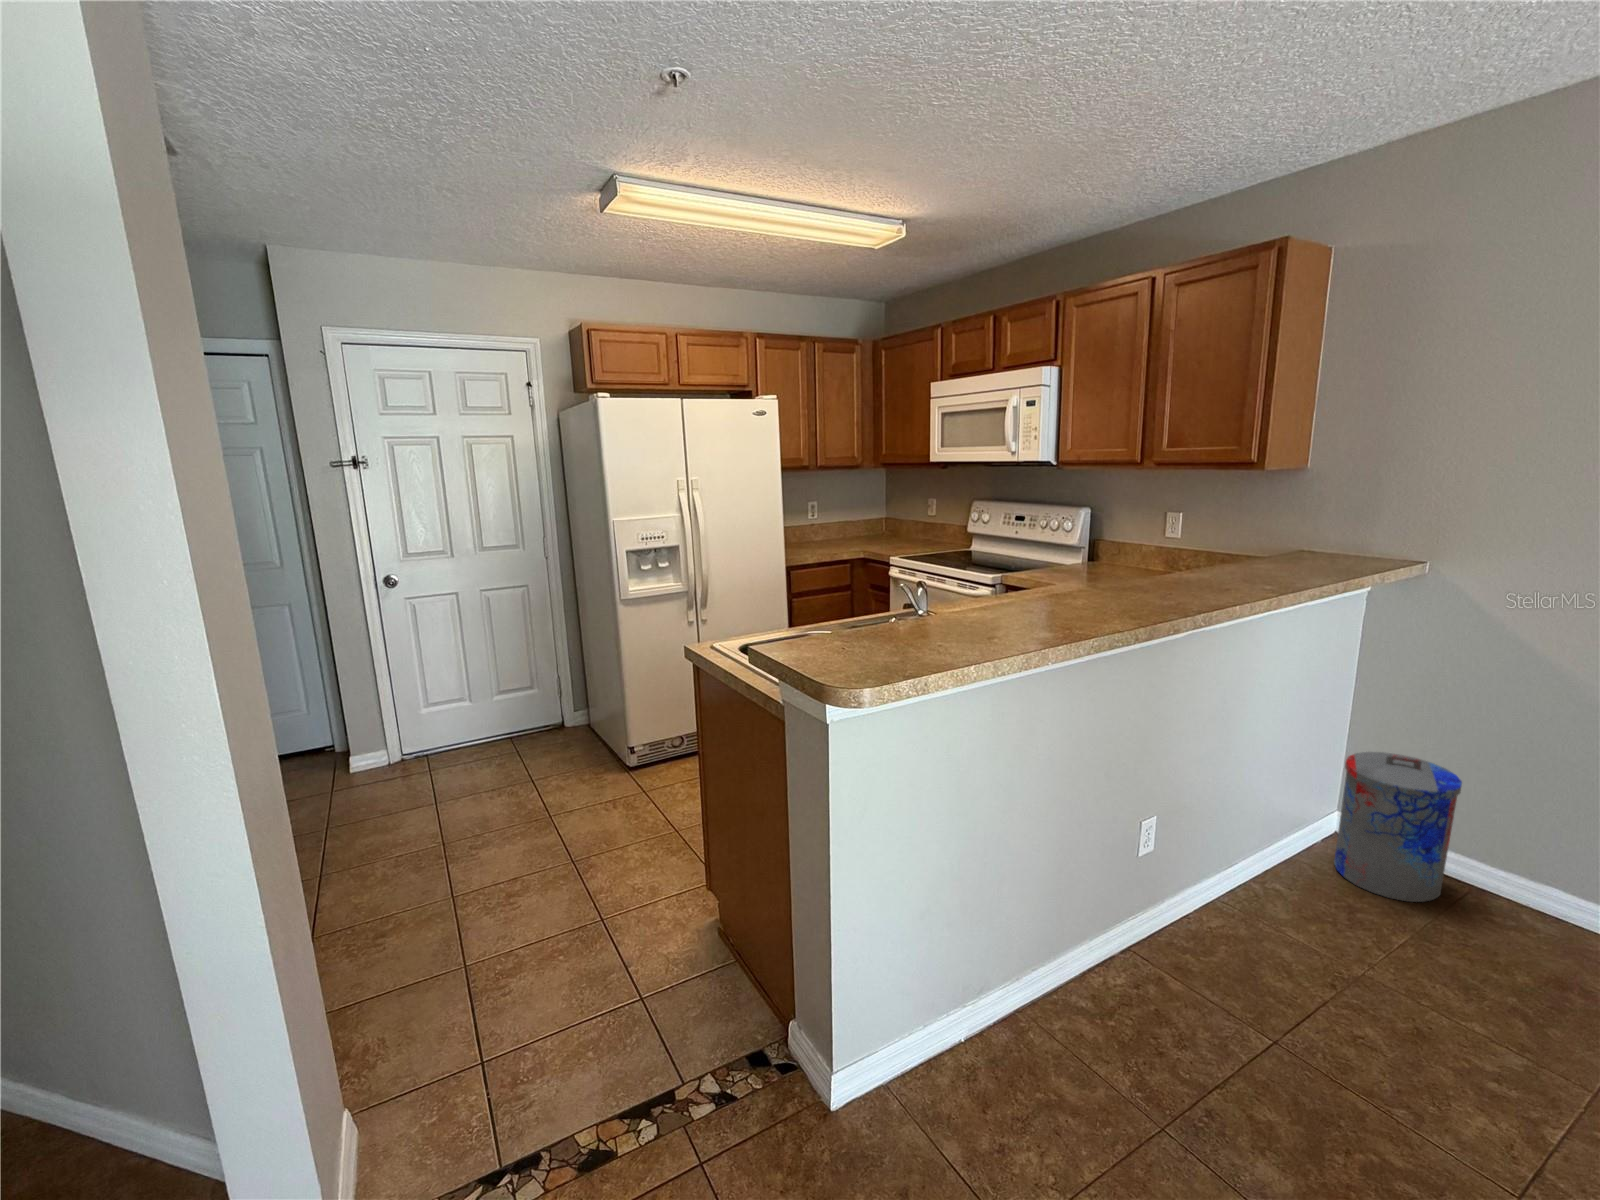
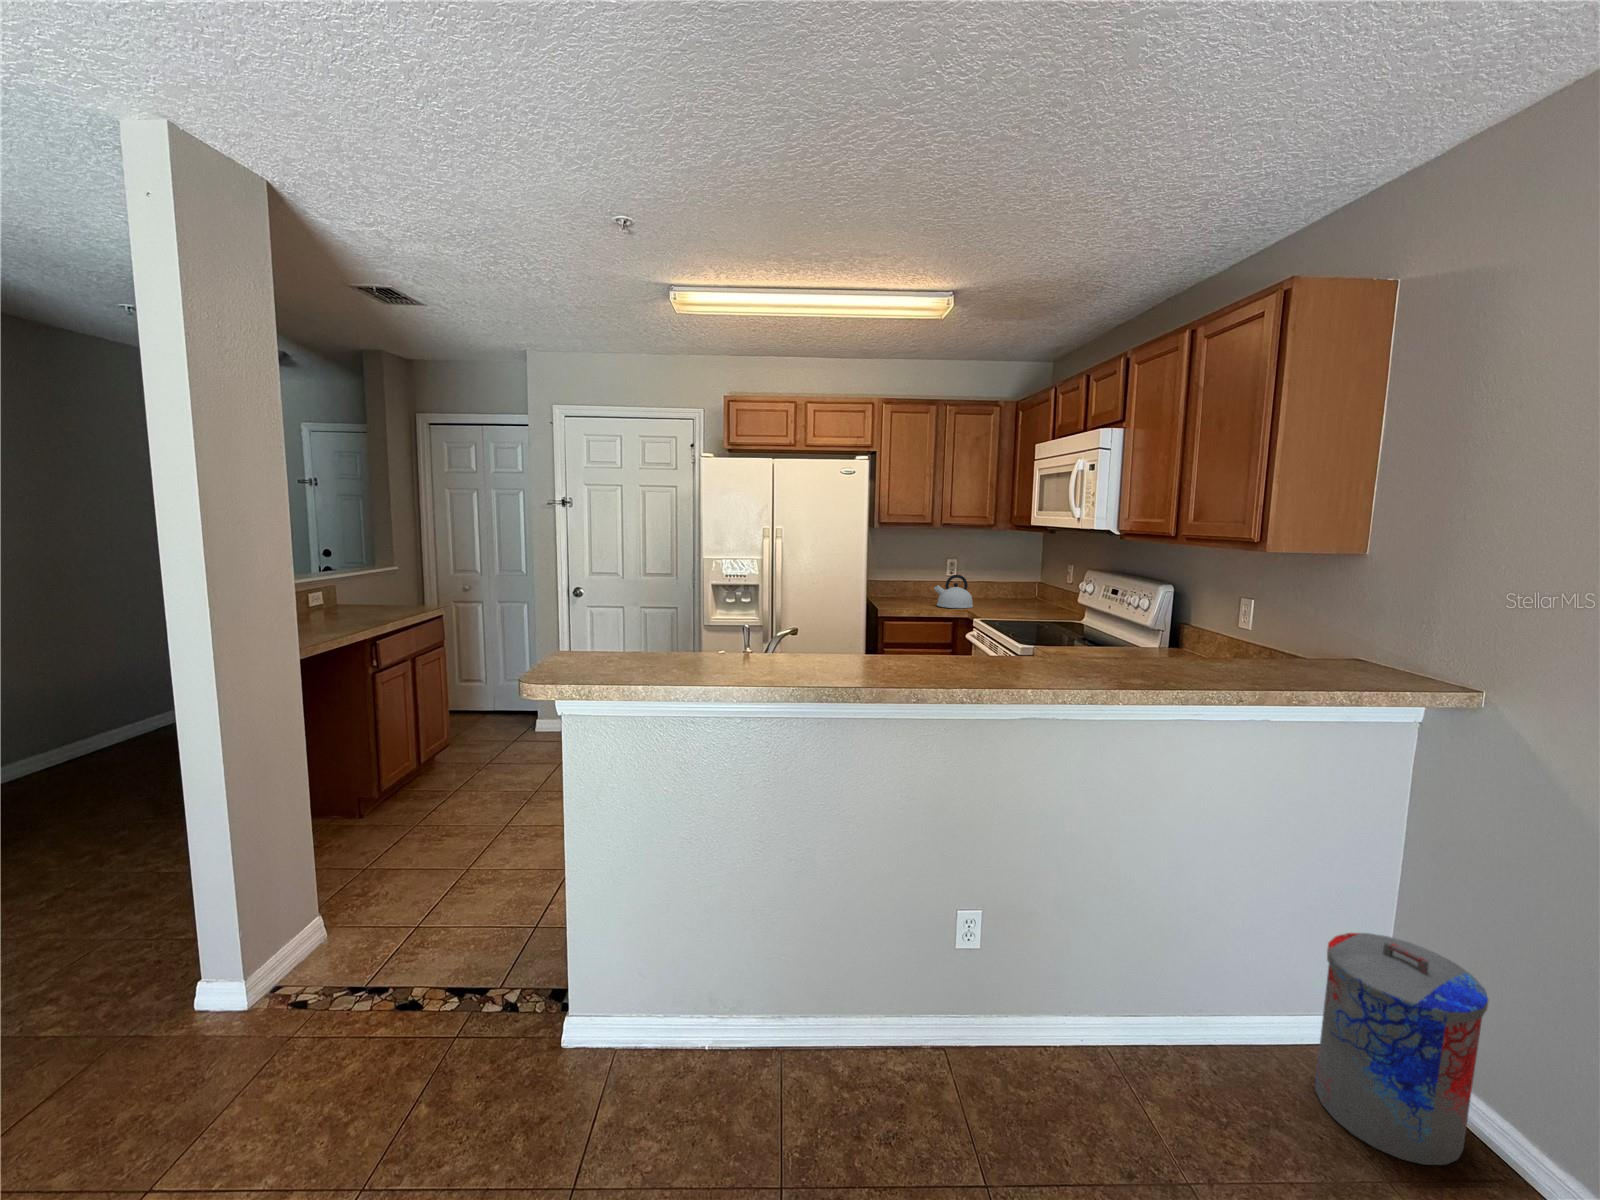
kettle: none [815,517,853,551] -> present [934,575,973,608]

